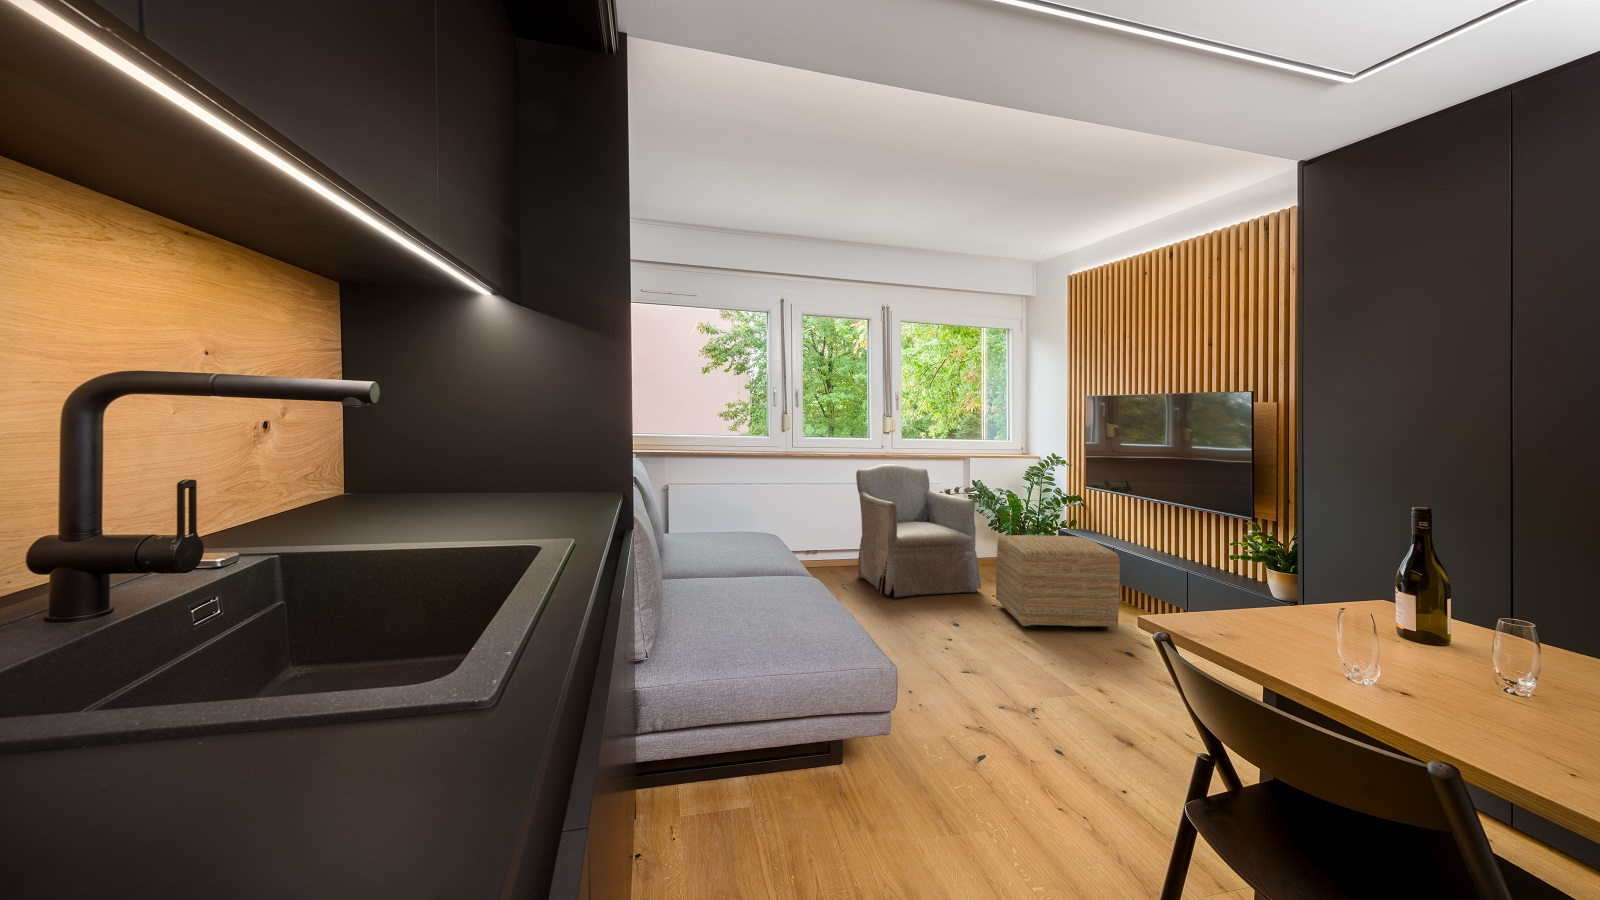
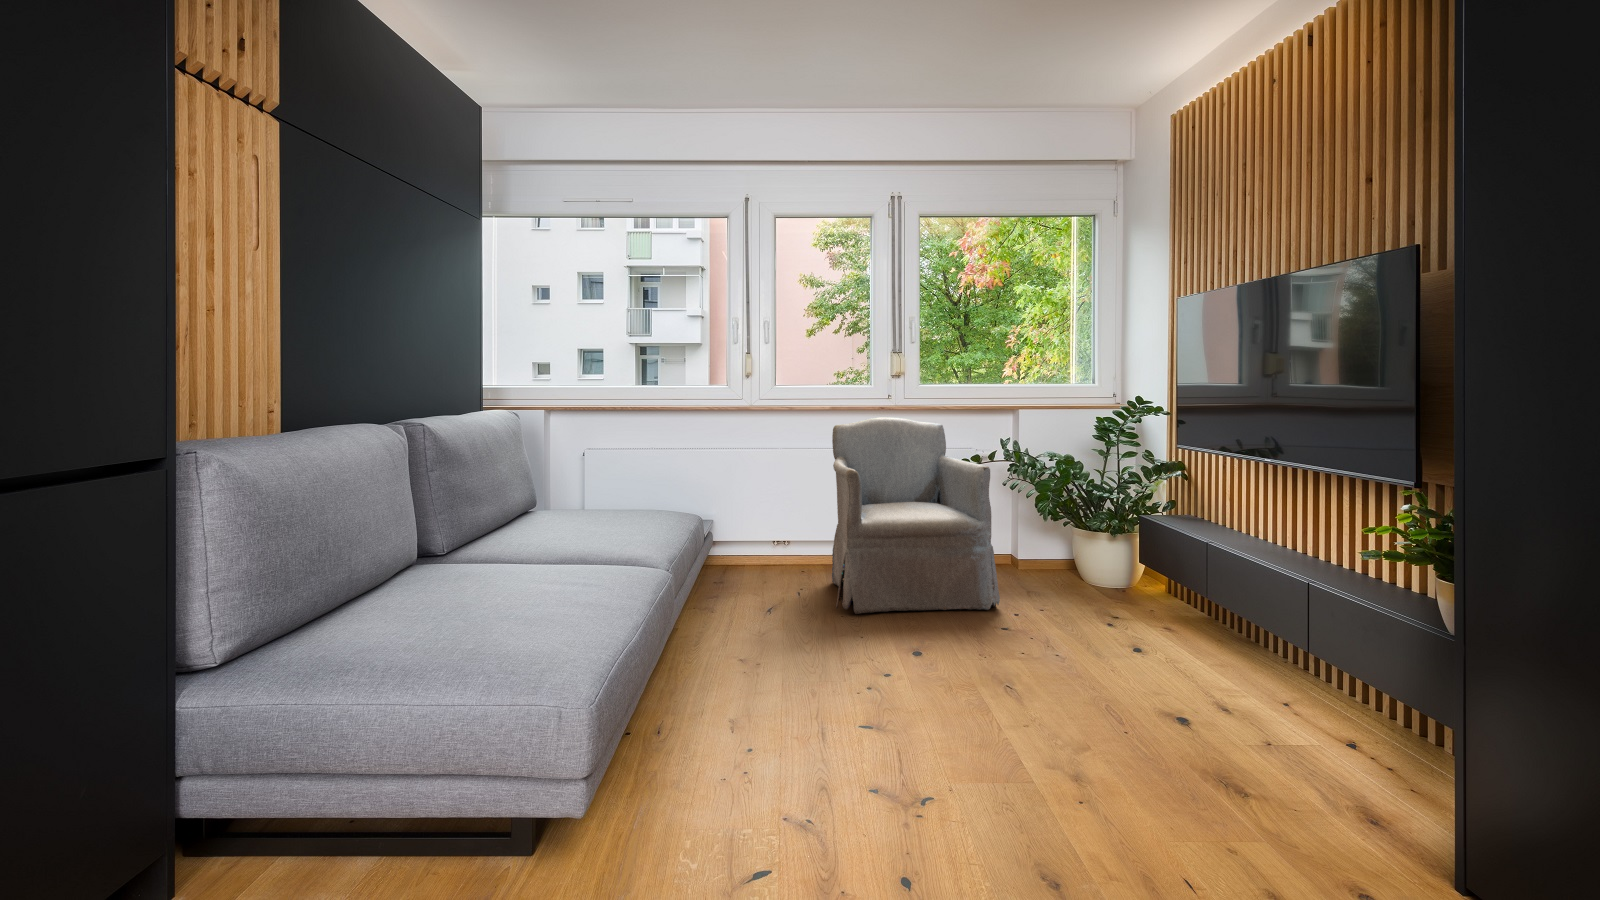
ottoman: present [996,535,1120,630] -> none [1006,521,1185,678]

